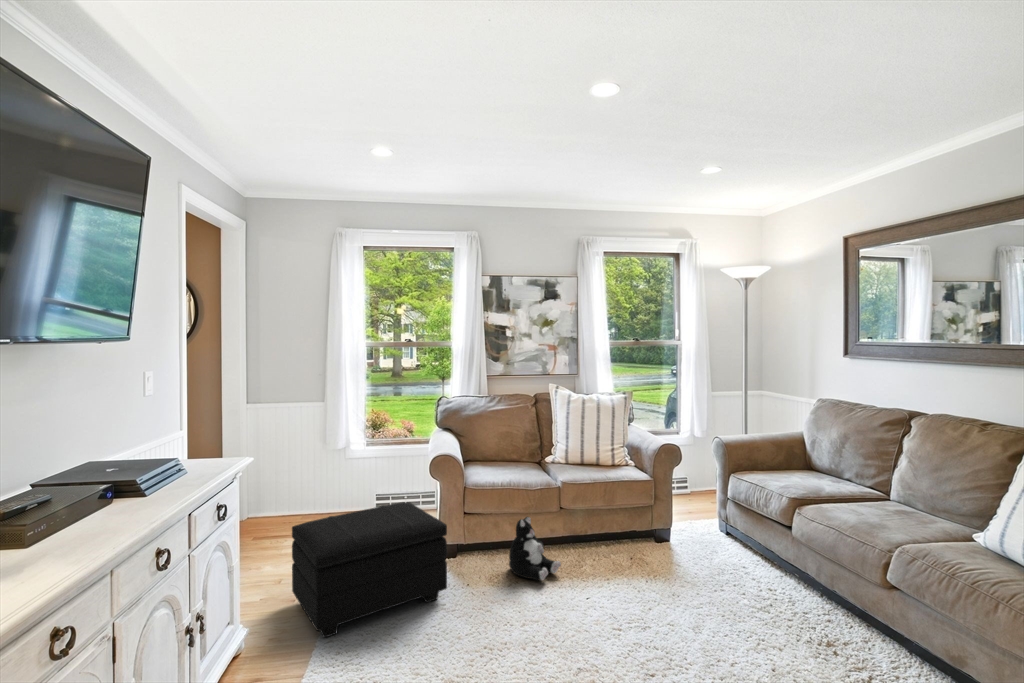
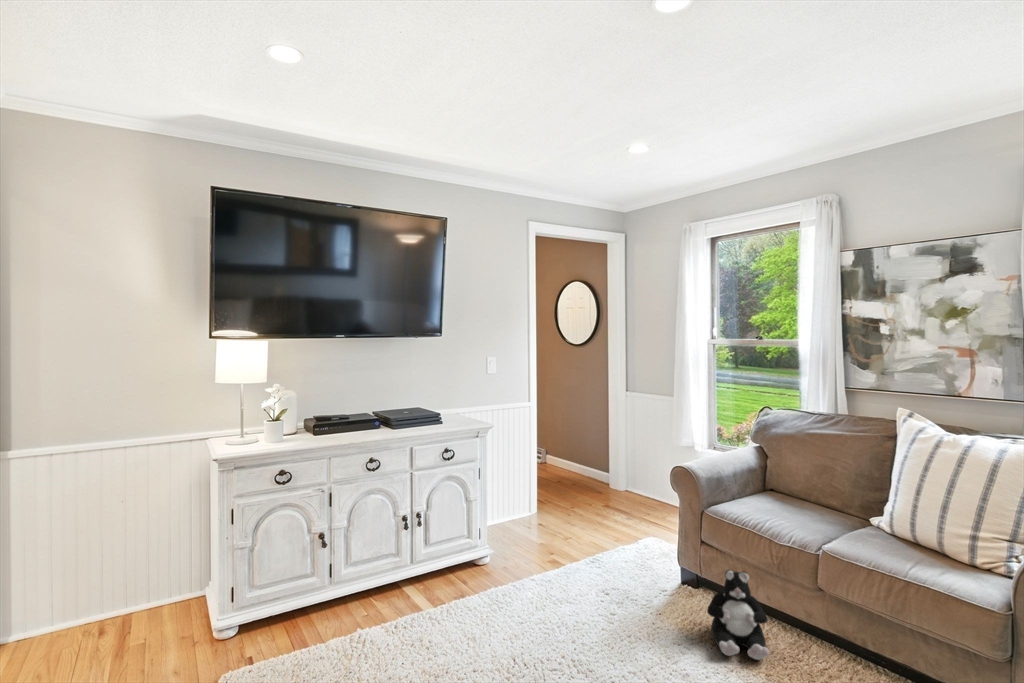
footstool: present [292,502,447,637] -> none [506,491,645,607]

